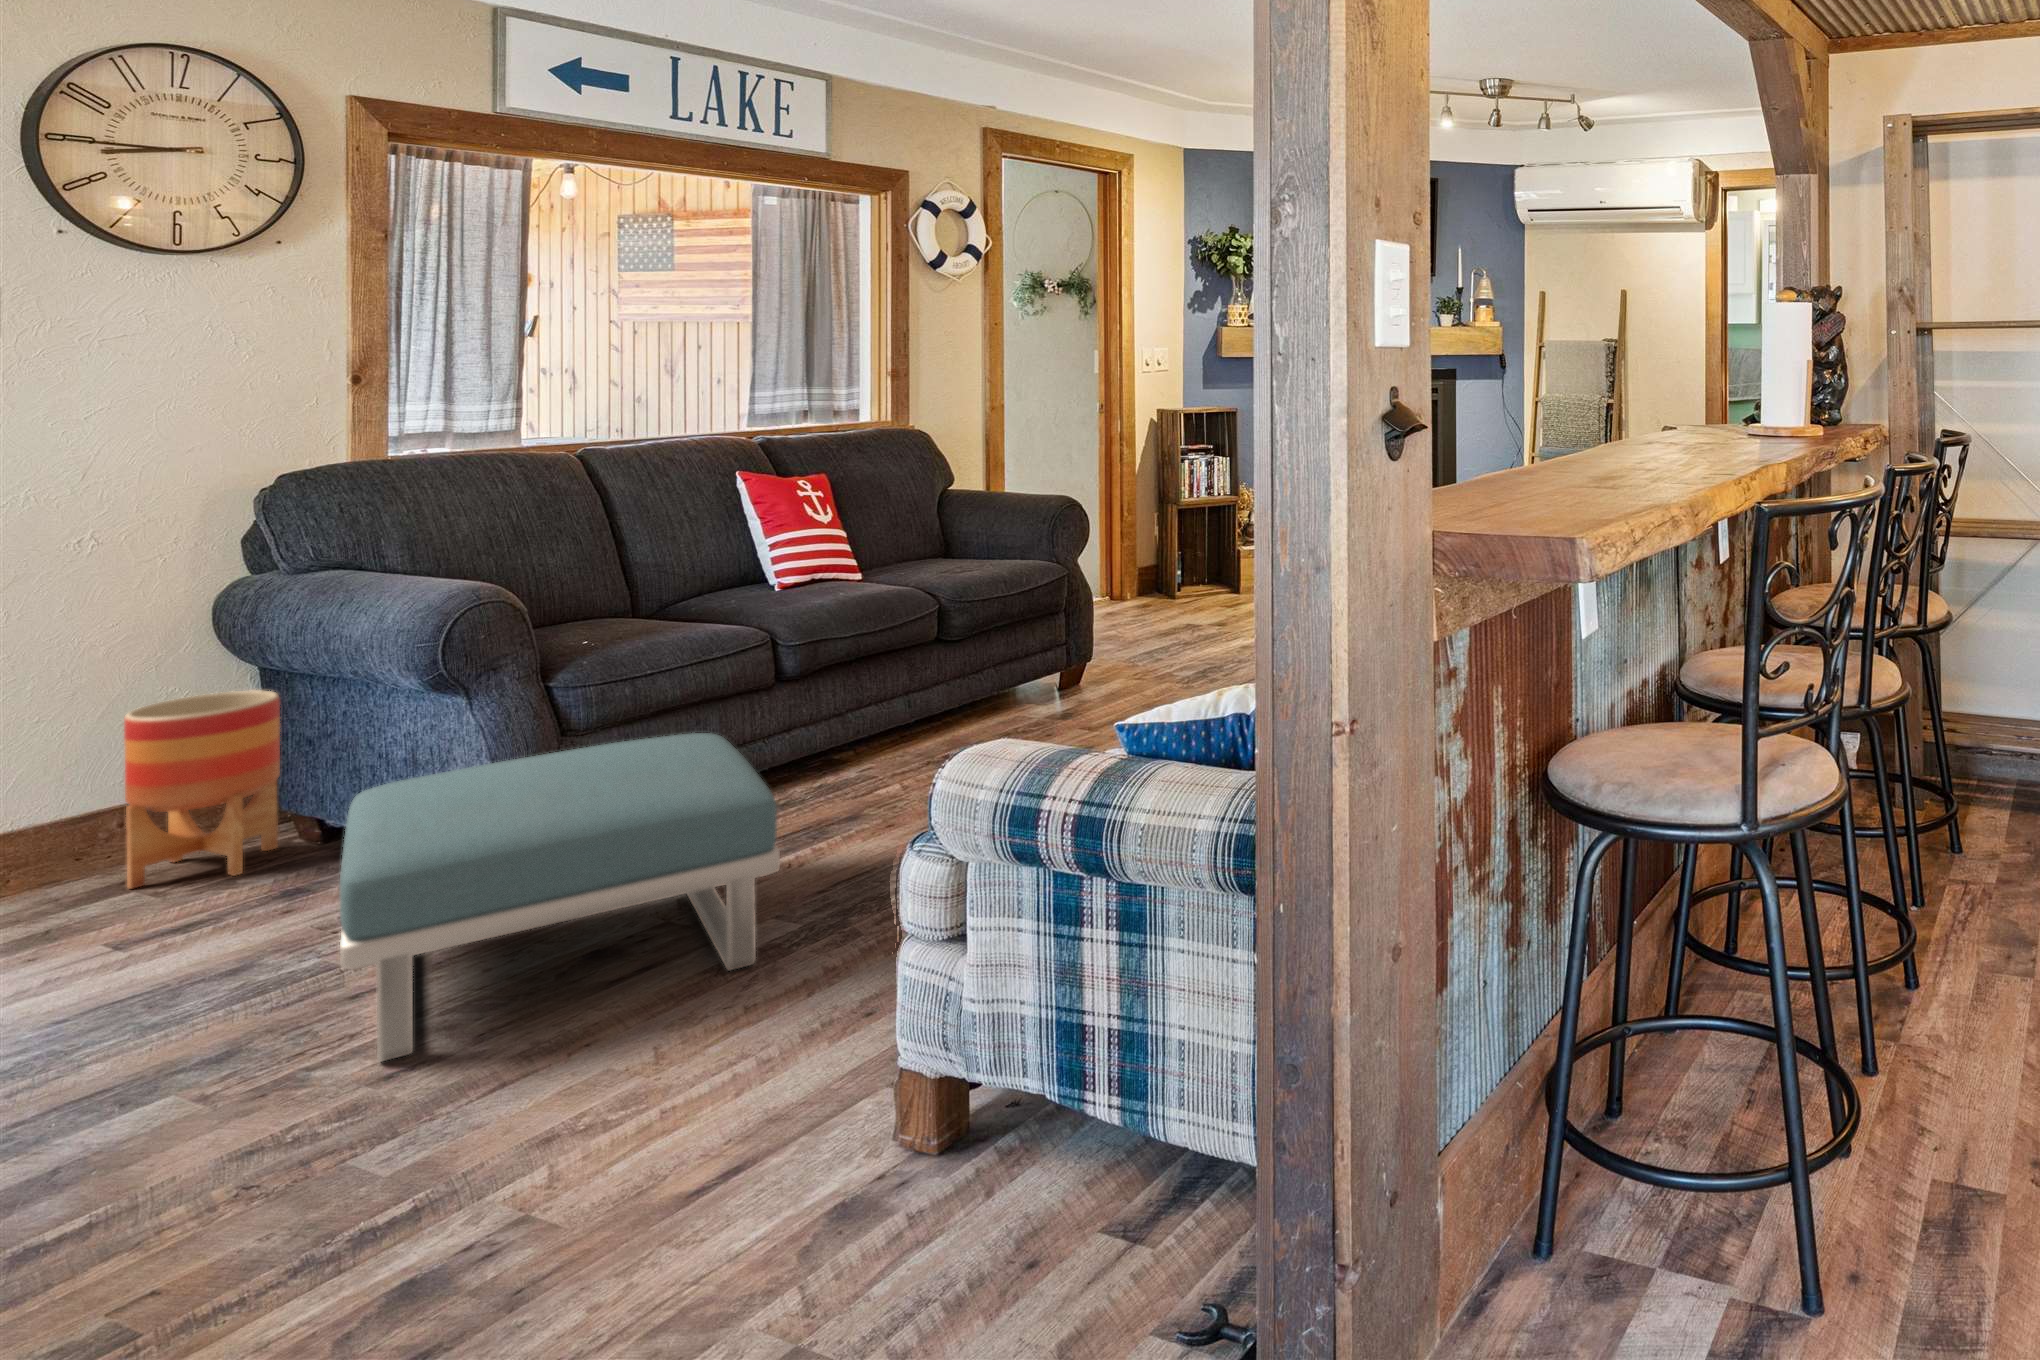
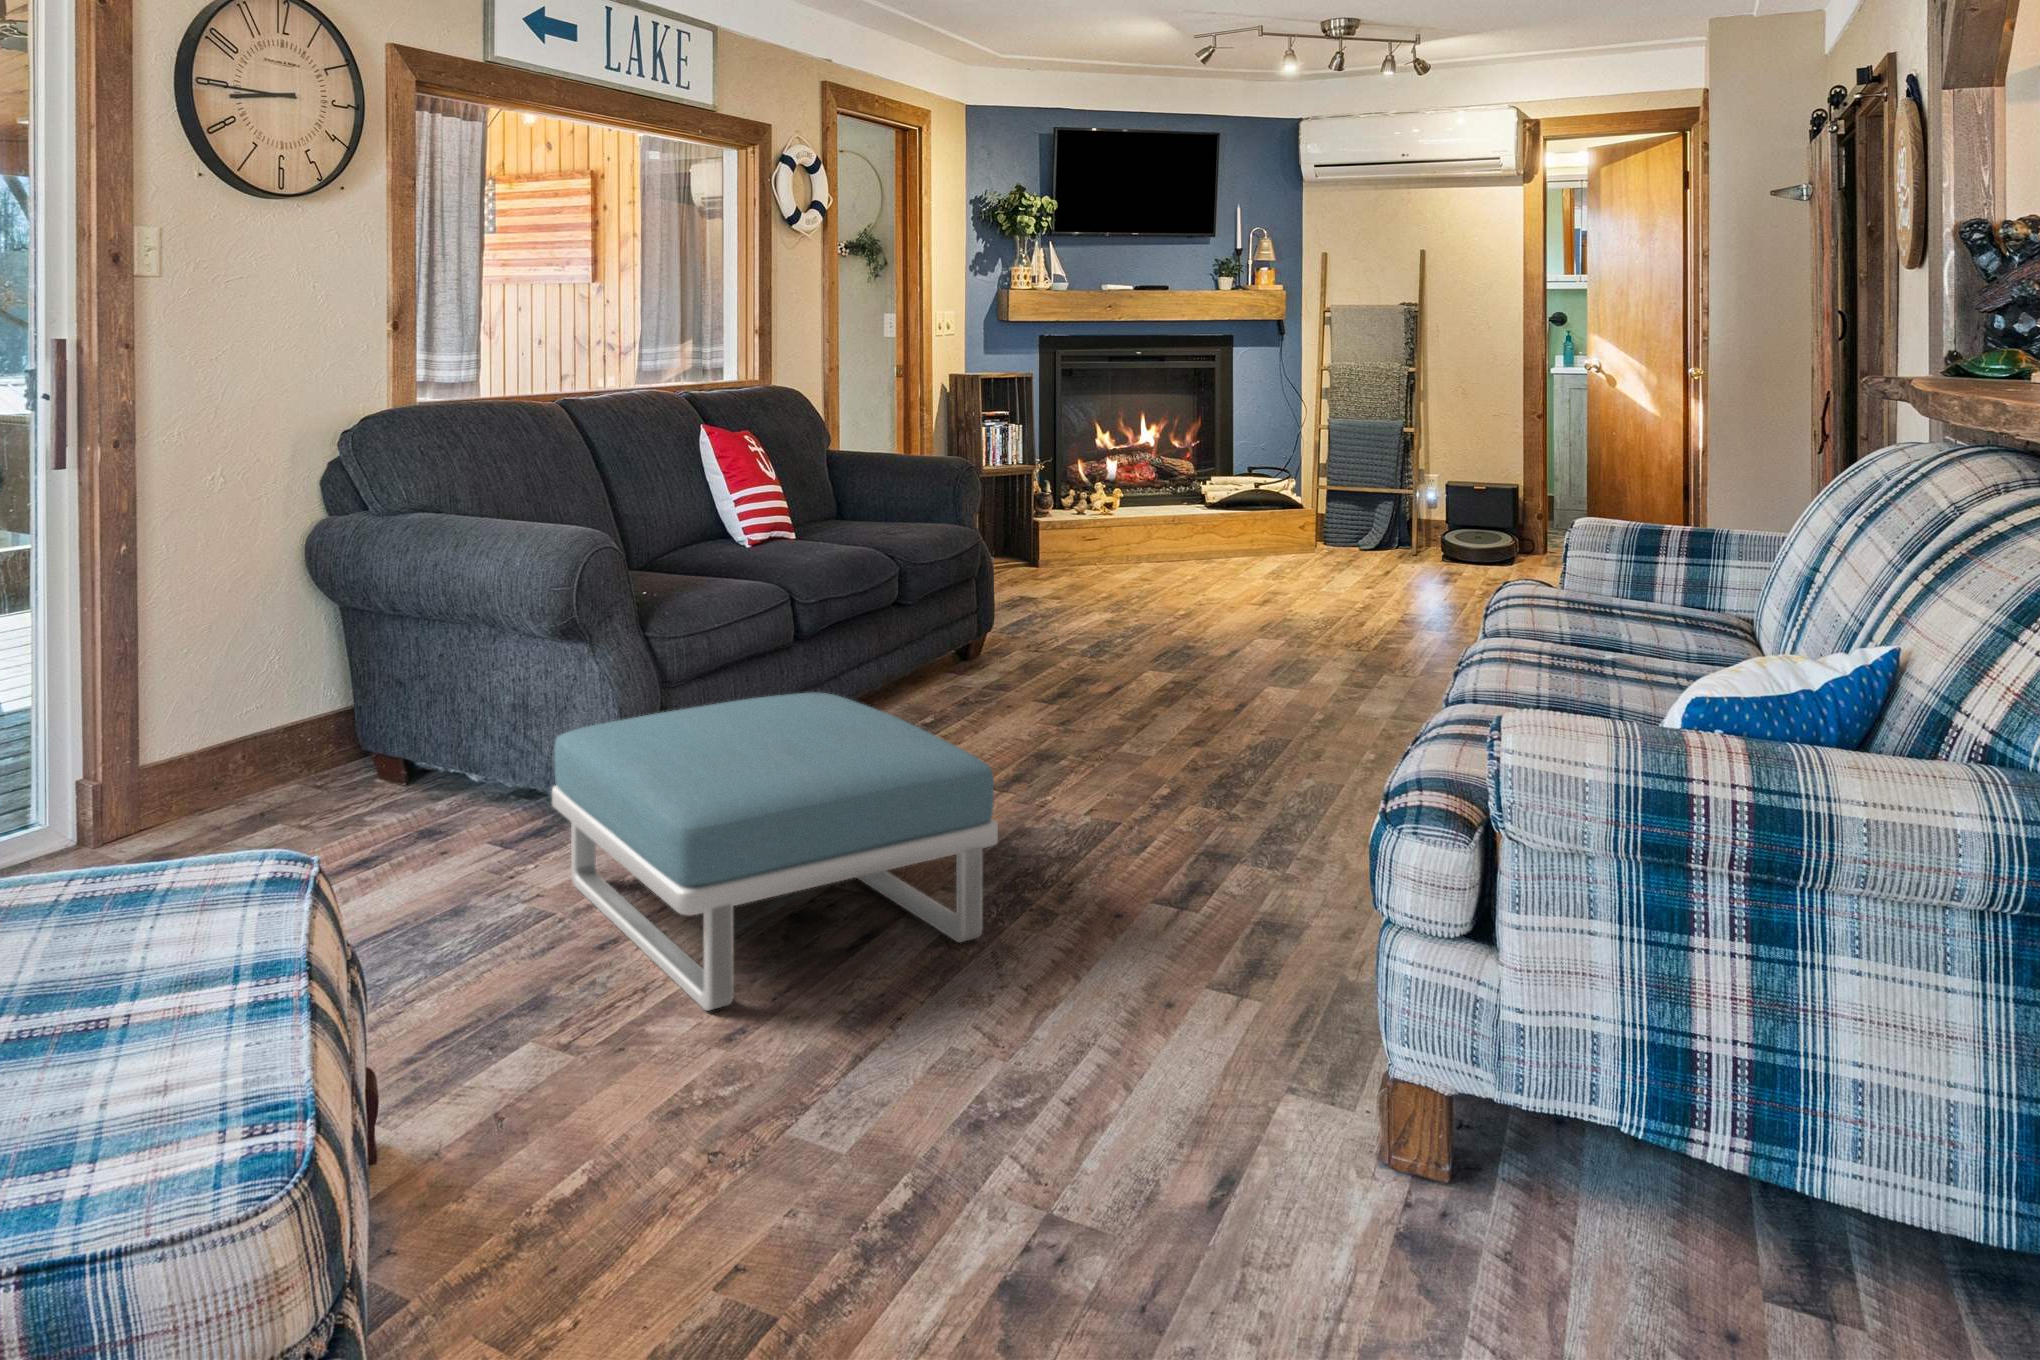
planter: present [124,690,280,889] -> none [263,628,379,814]

